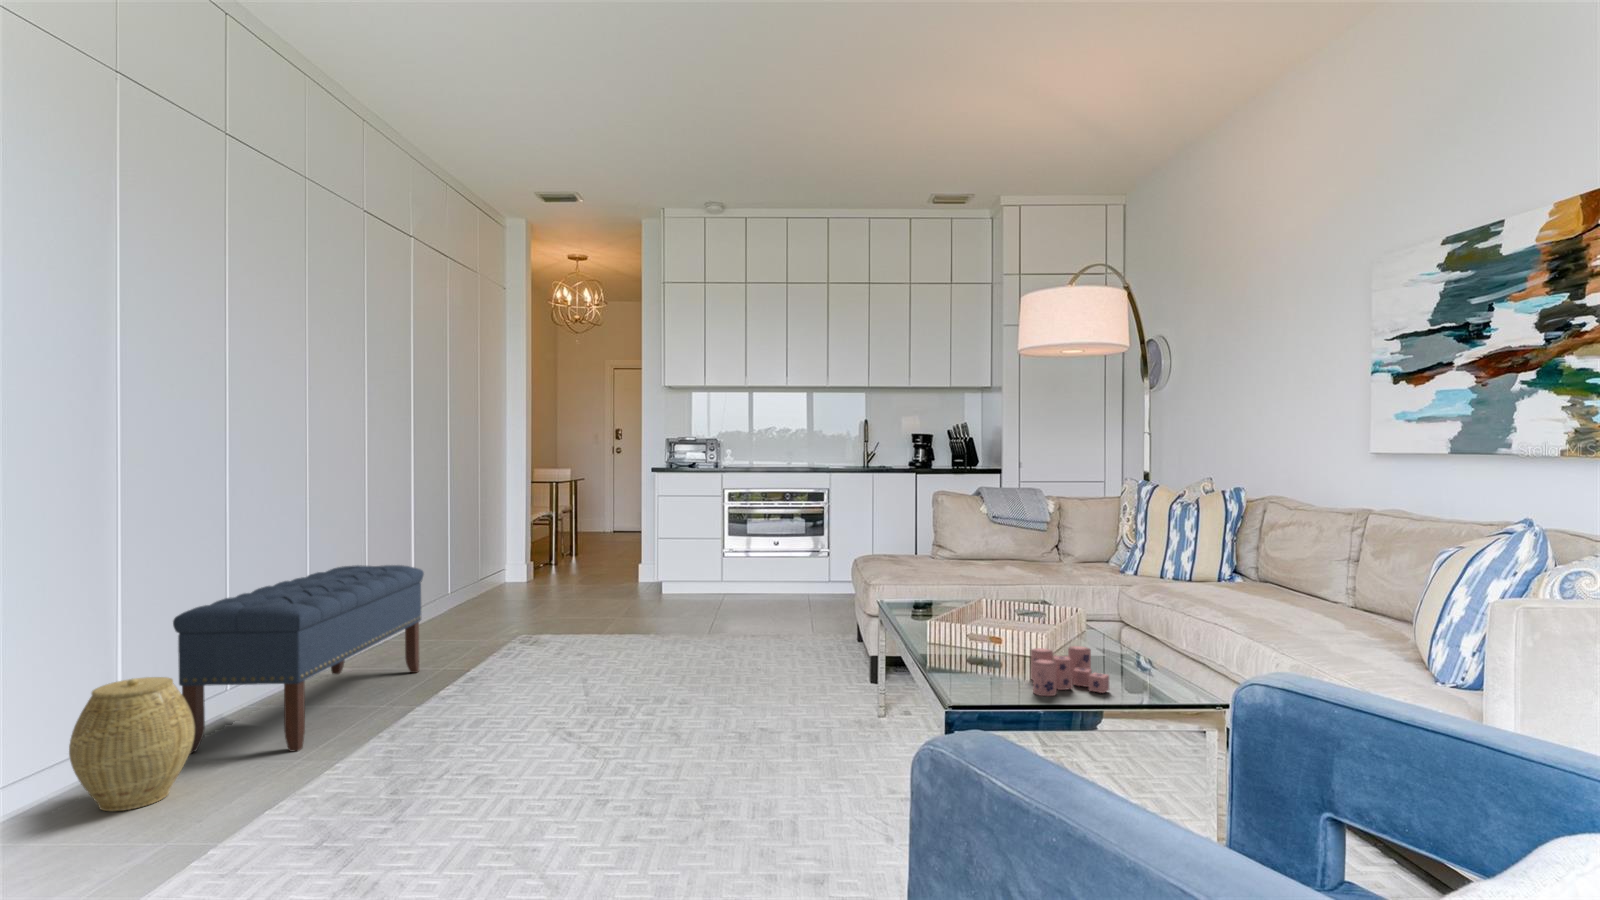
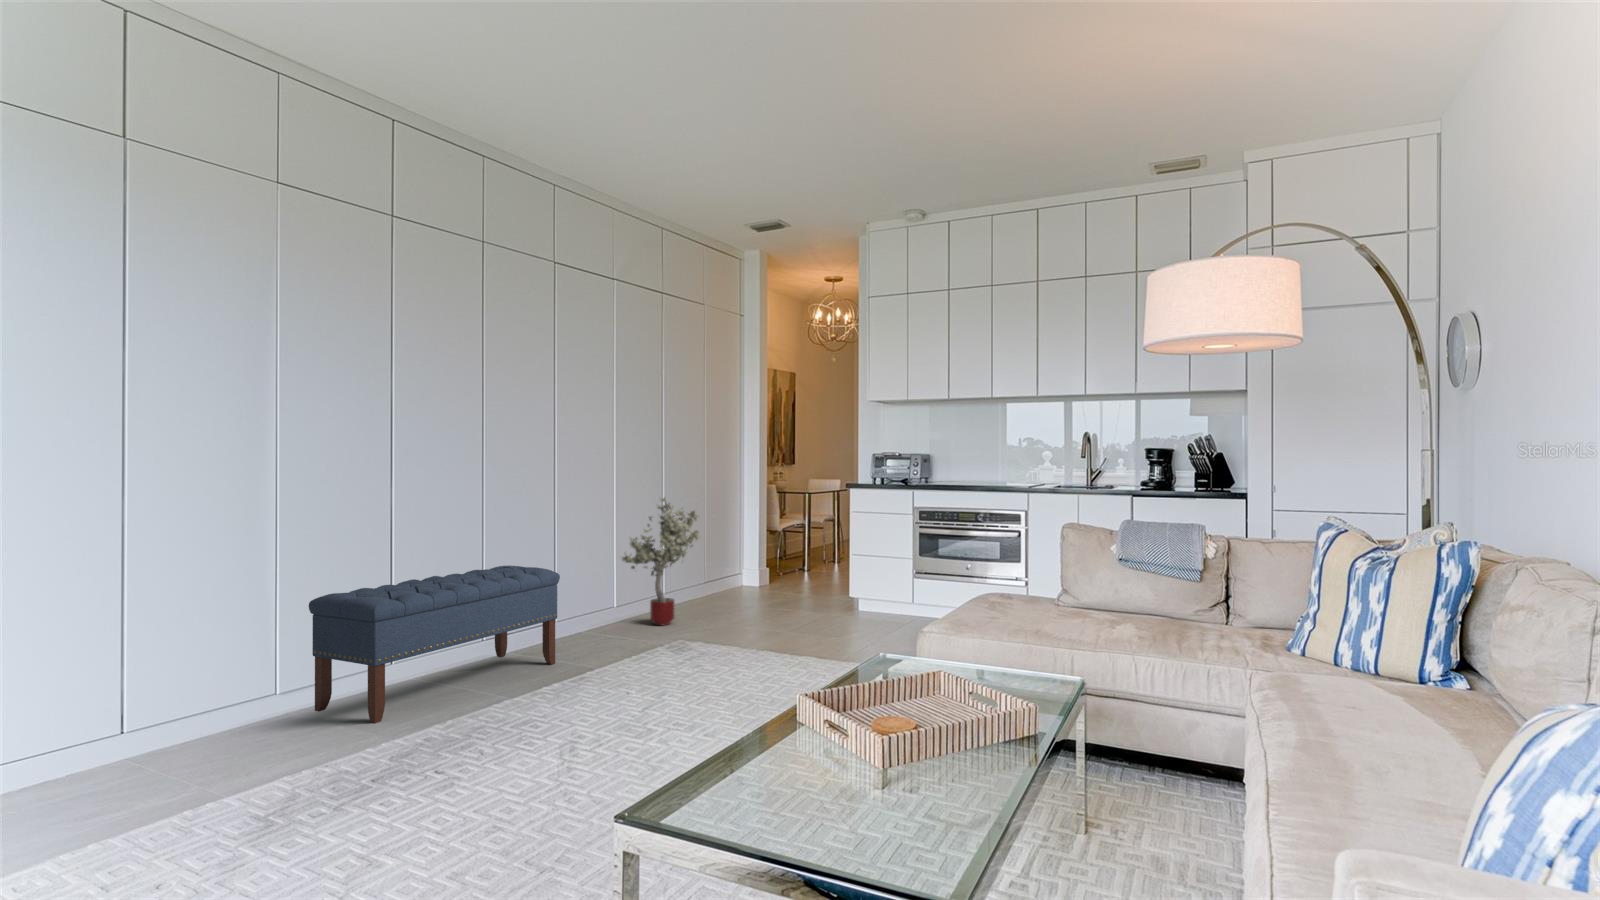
potted tree: none [431,485,513,626] -> present [622,498,700,625]
candle: present [1031,646,1109,696] -> none [778,755,906,841]
woven basket: present [69,677,195,811] -> none [187,648,281,752]

